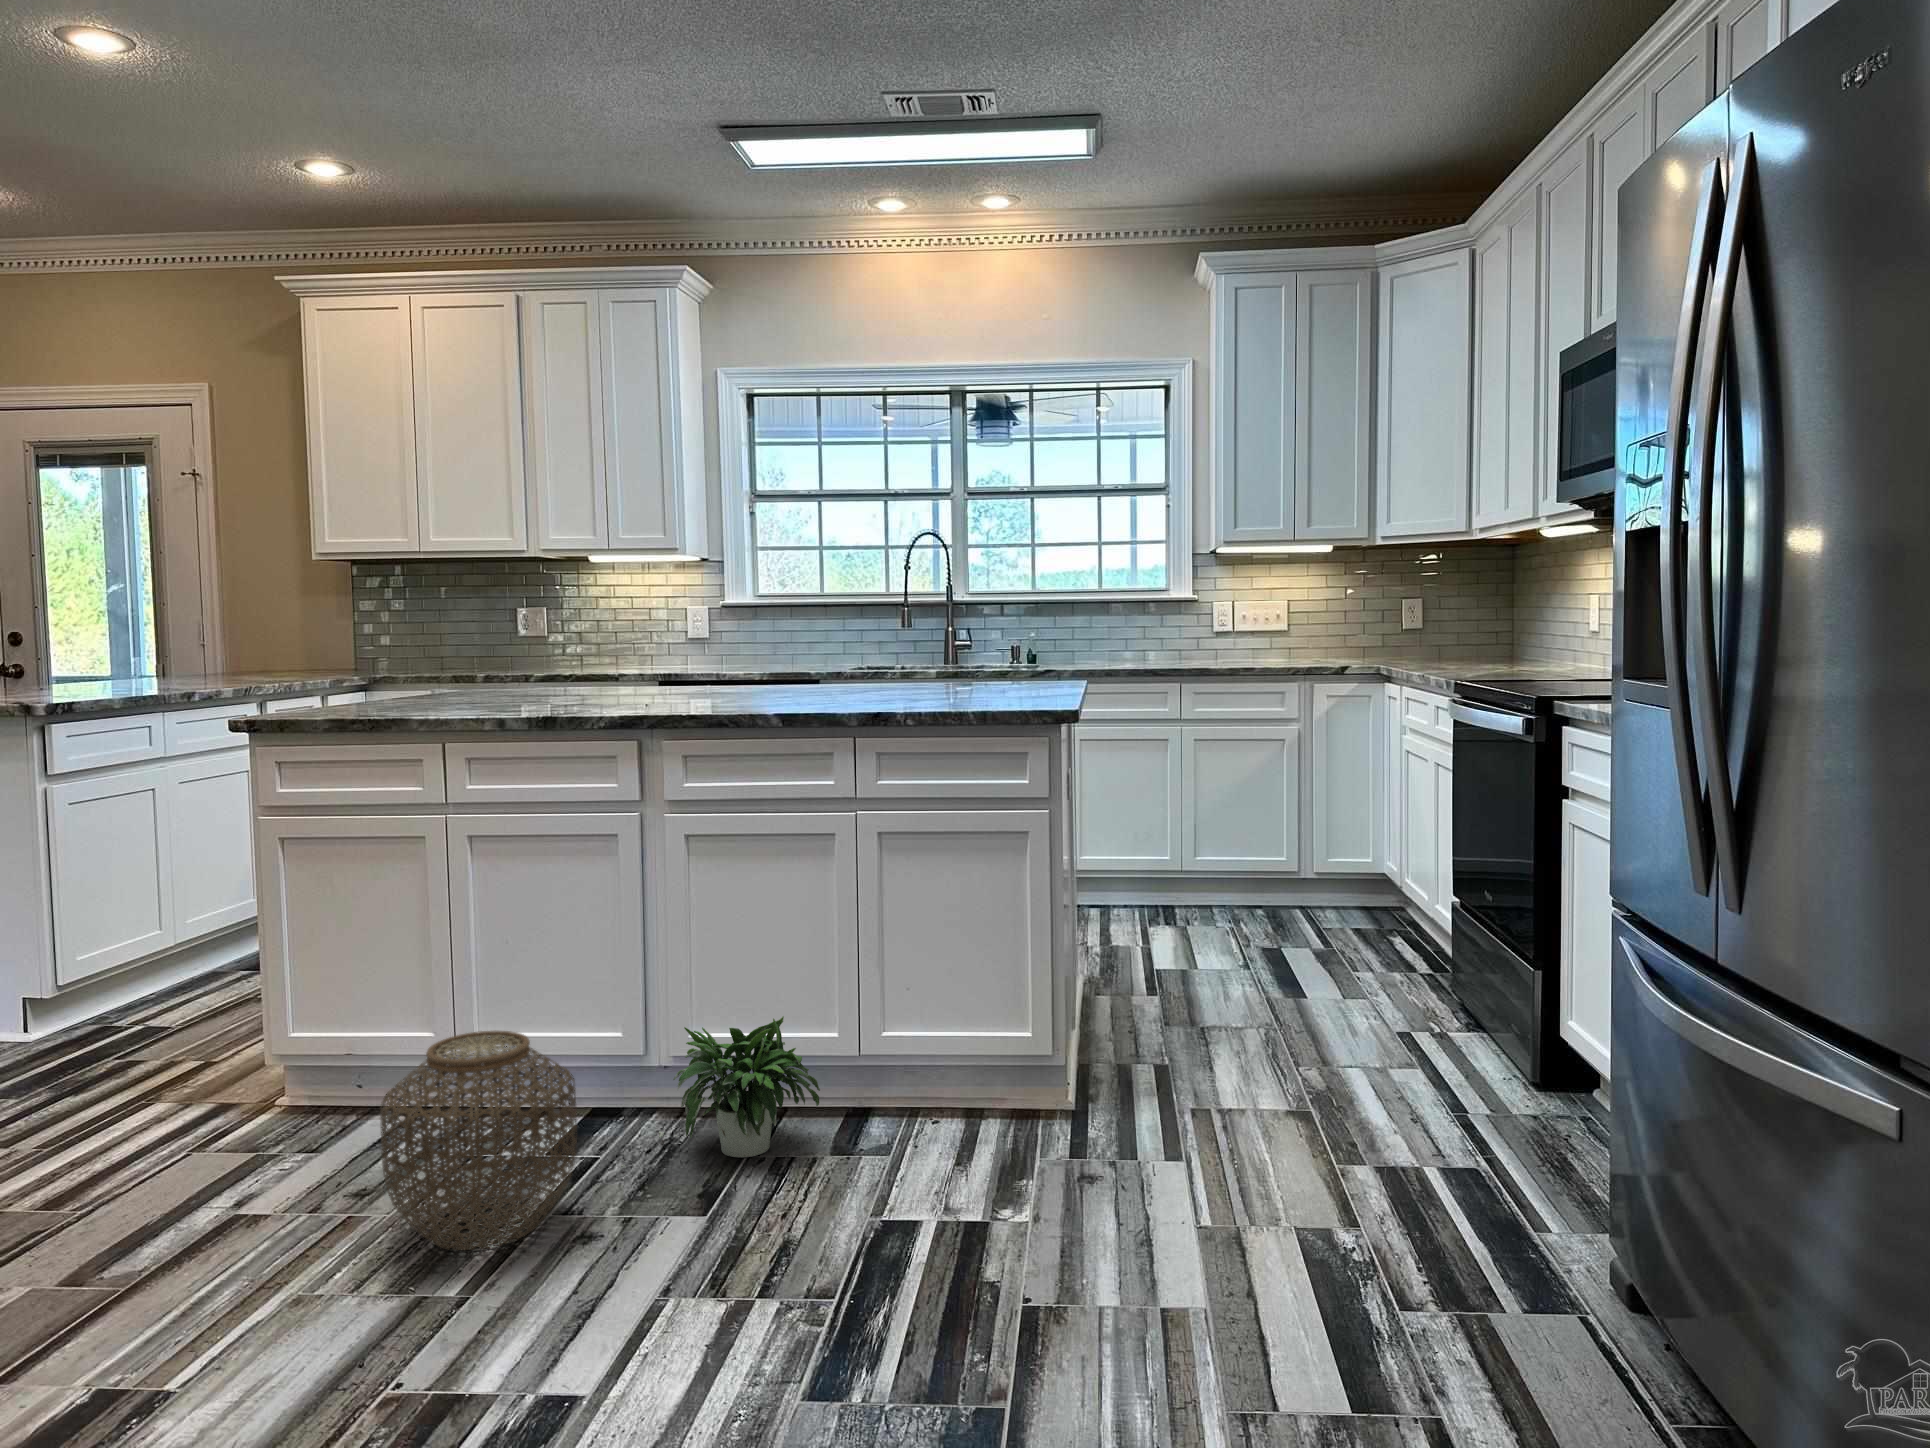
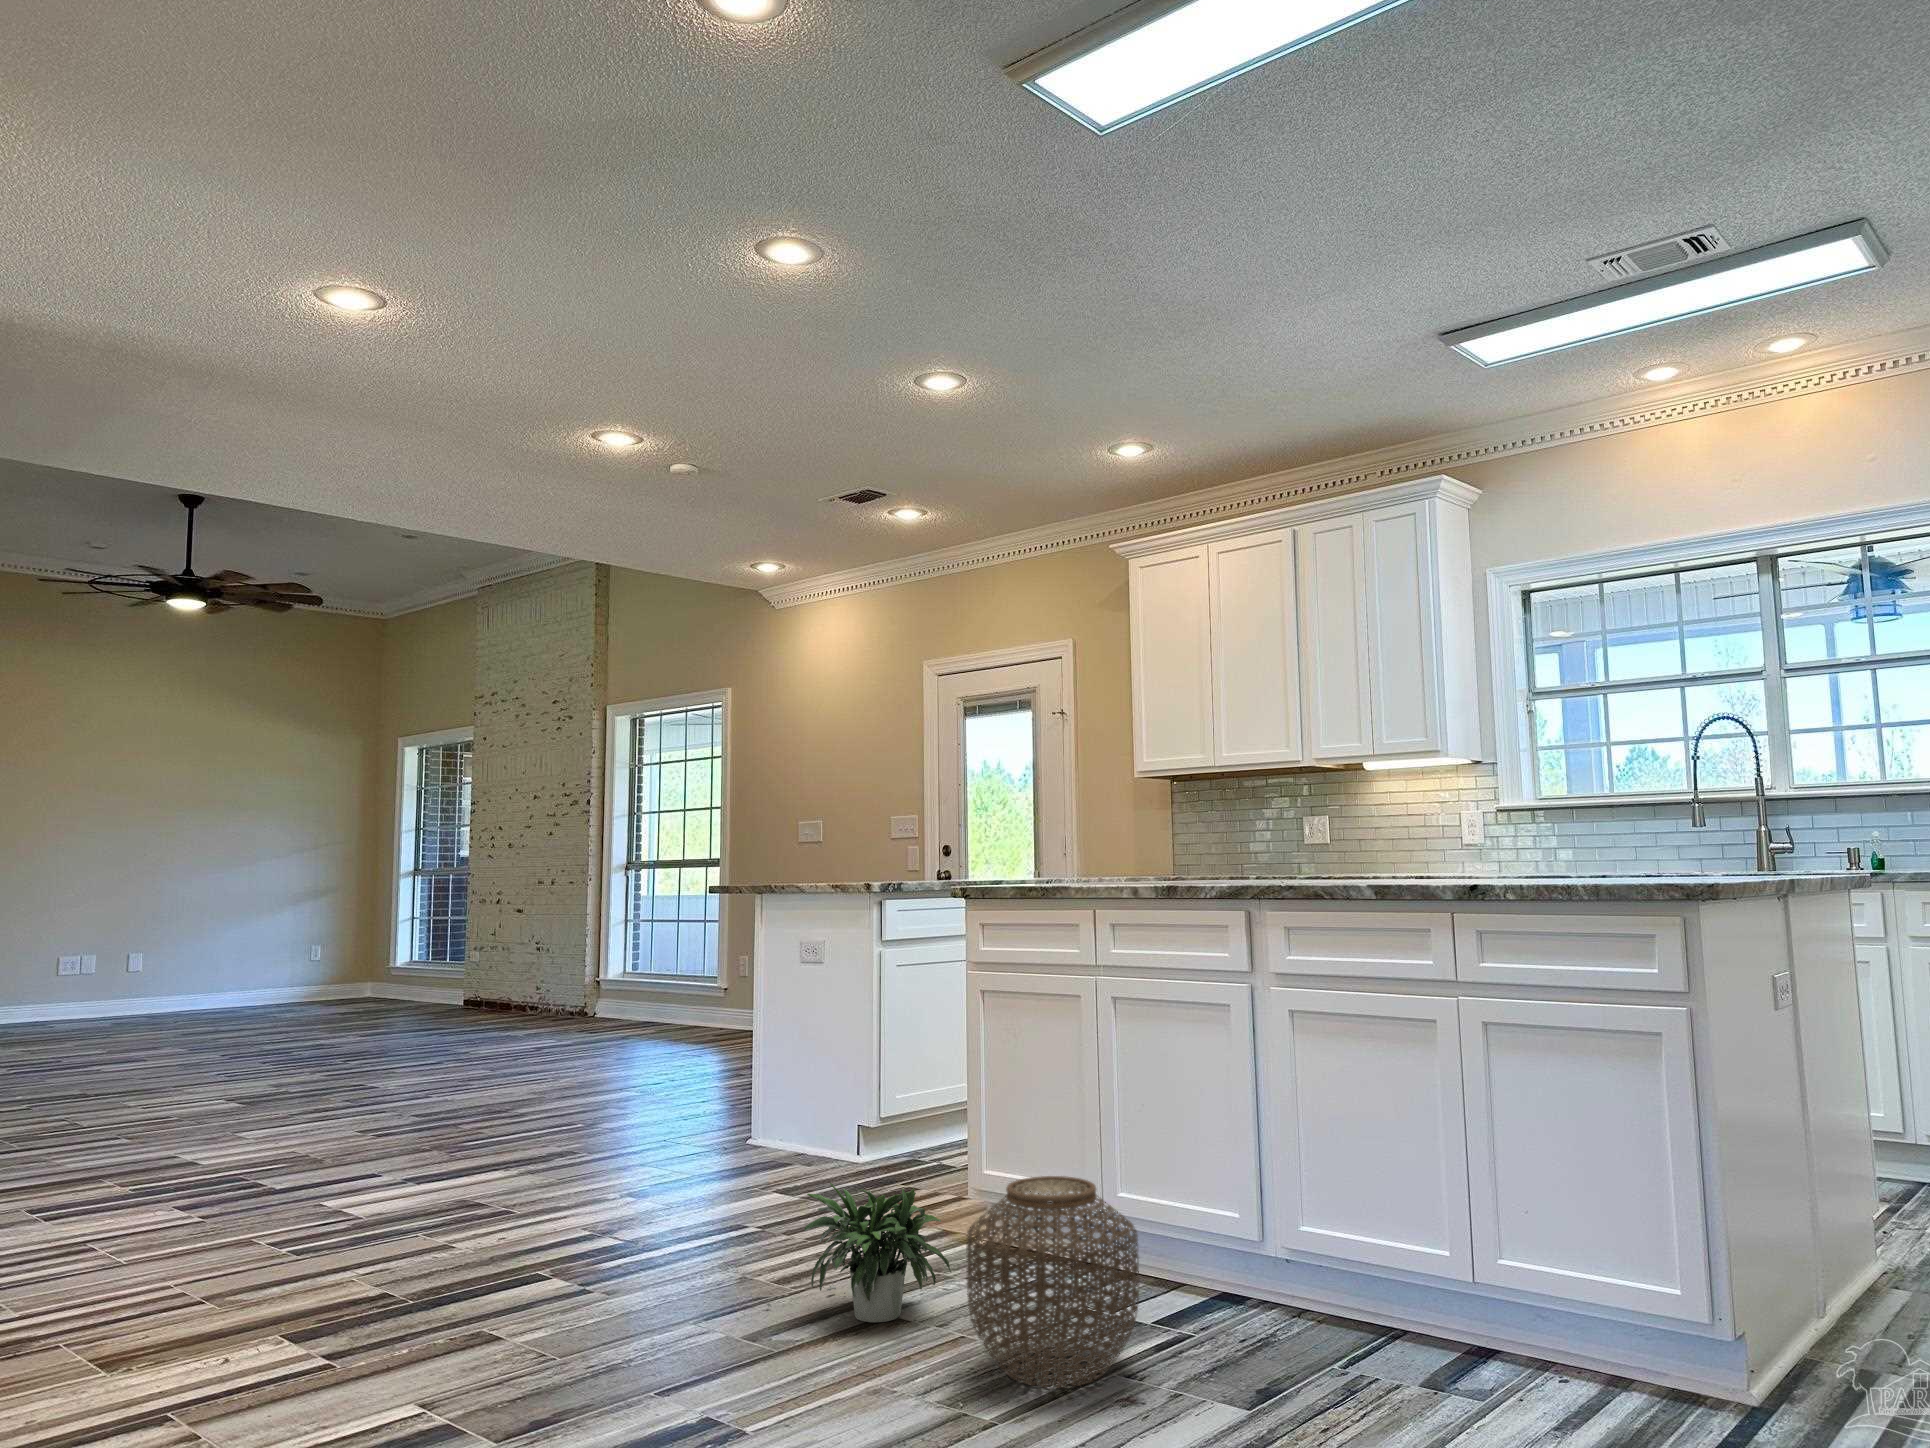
potted plant: present [621,1016,820,1168] -> present [766,1183,951,1322]

